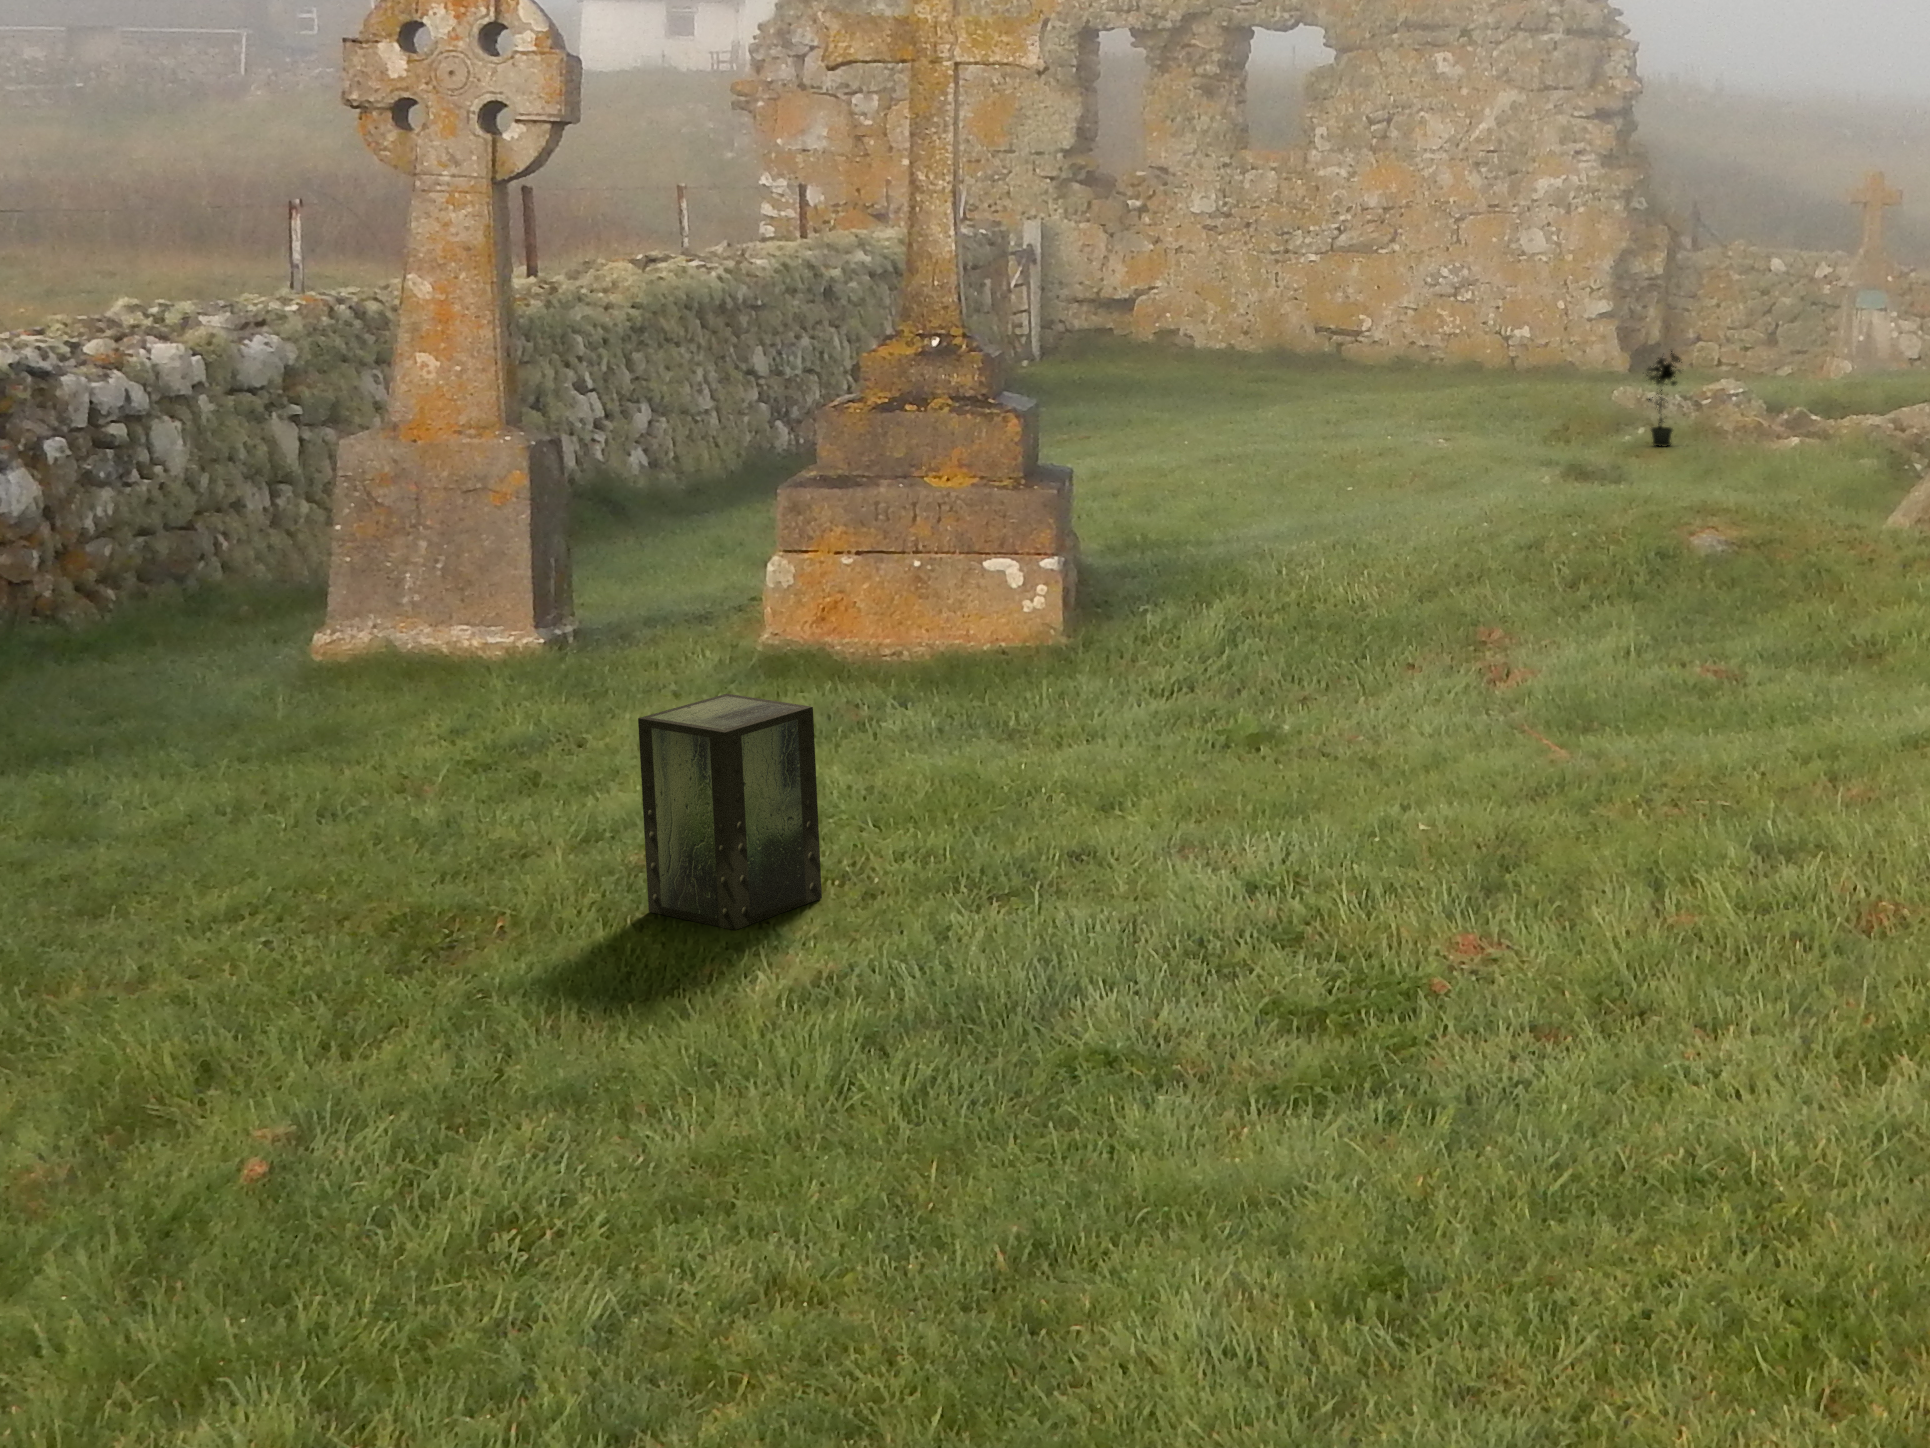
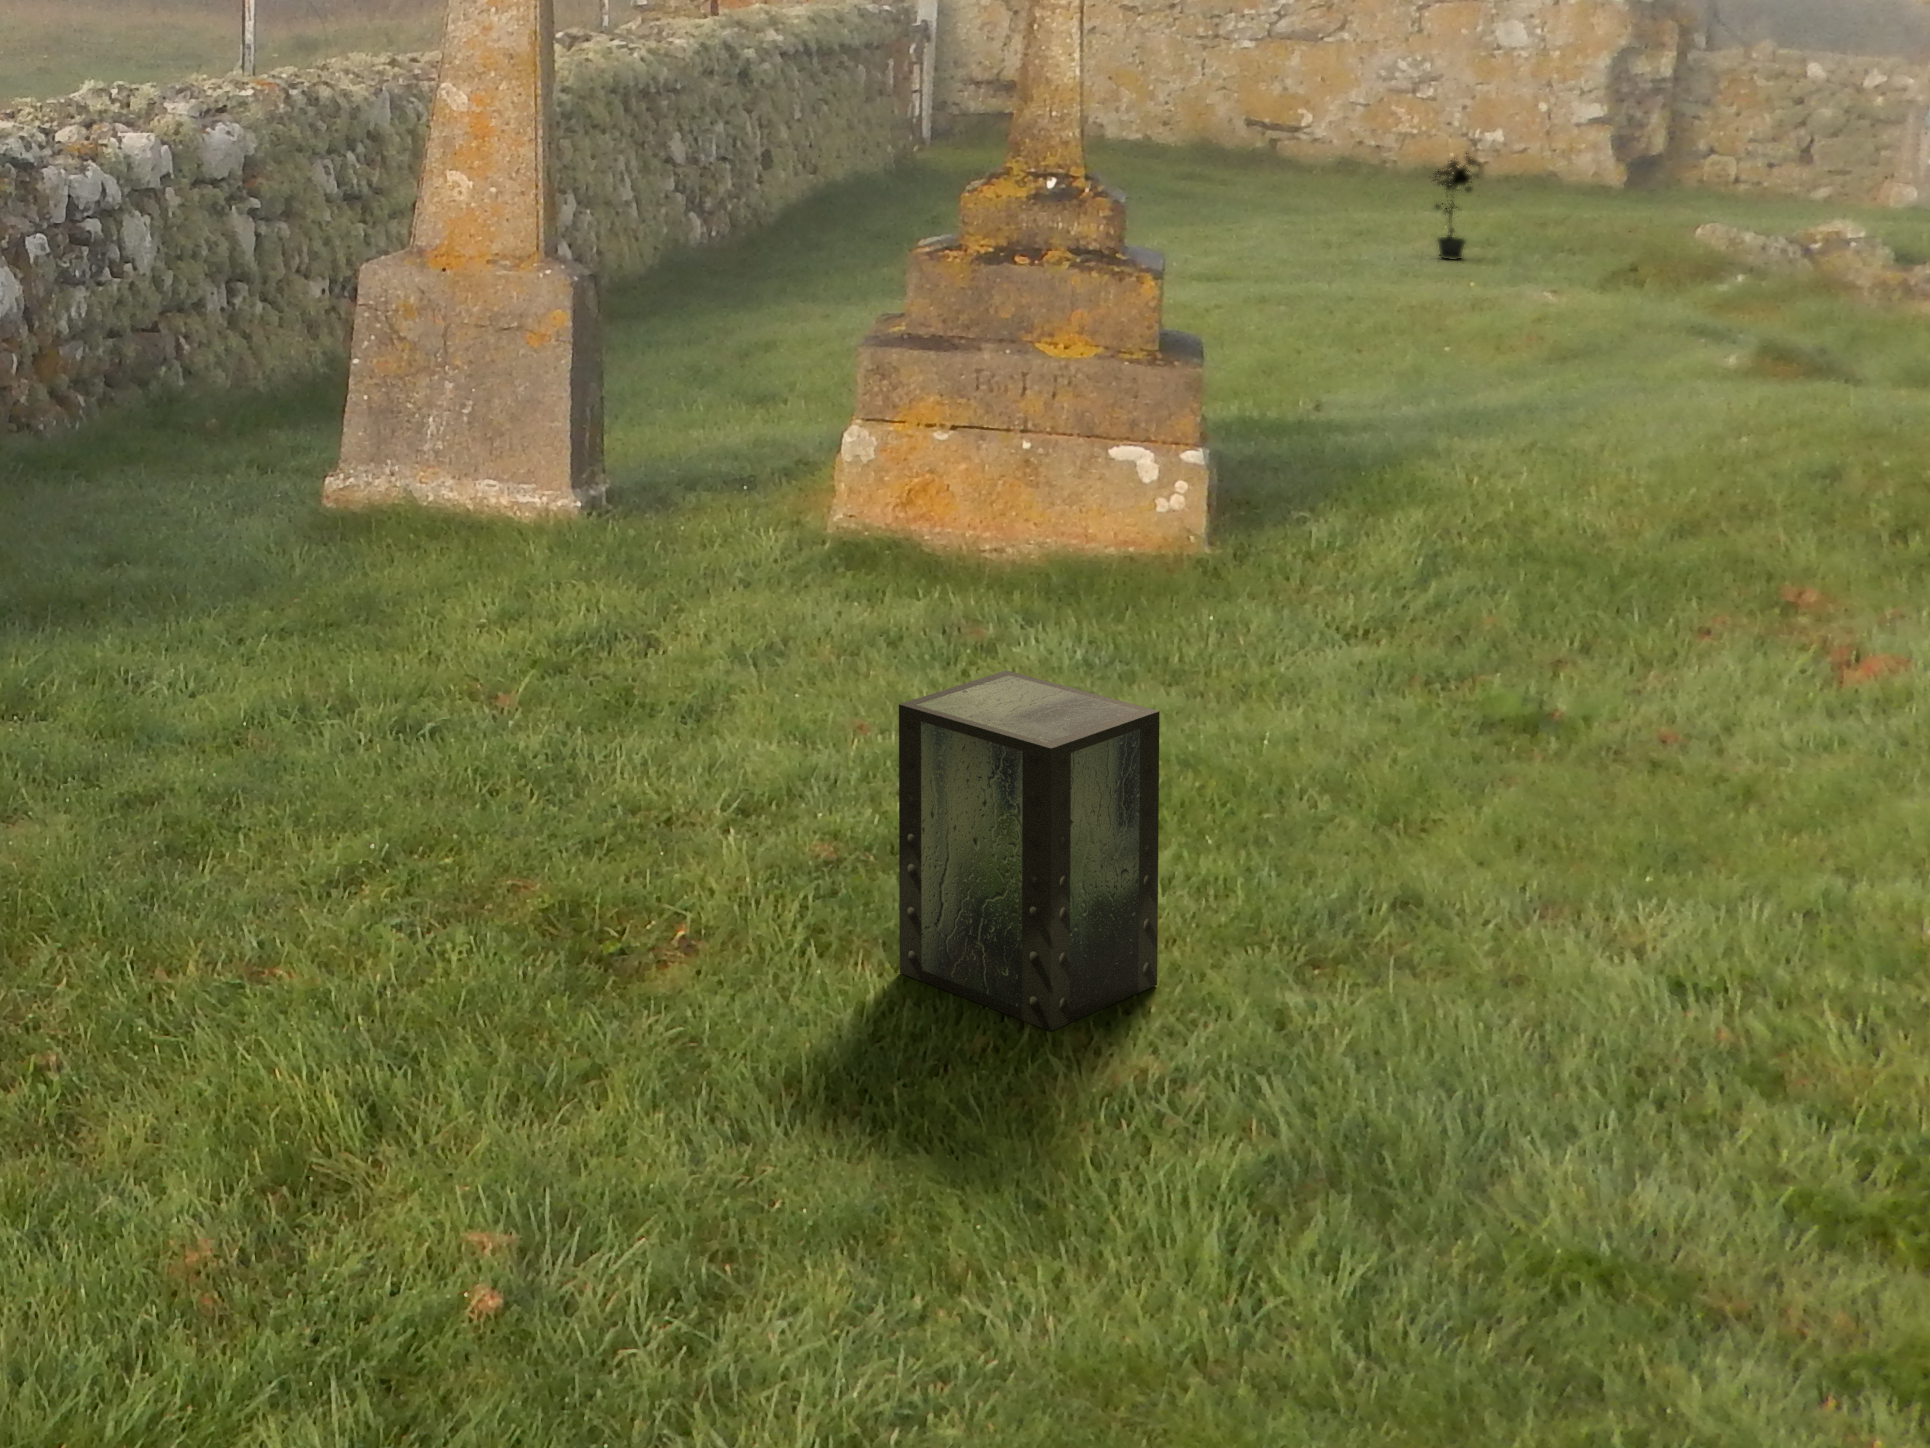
potted plant: present [1647,351,1682,447] -> present [1433,153,1479,260]

